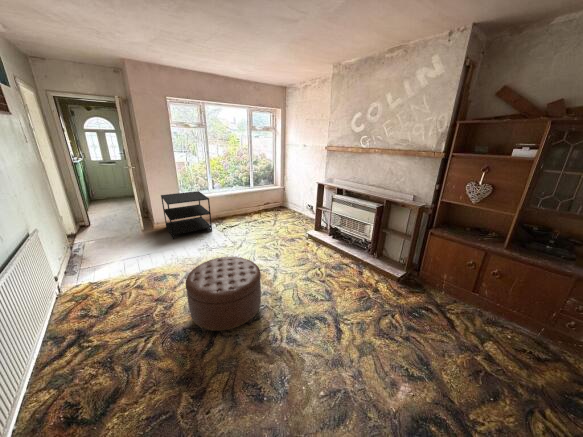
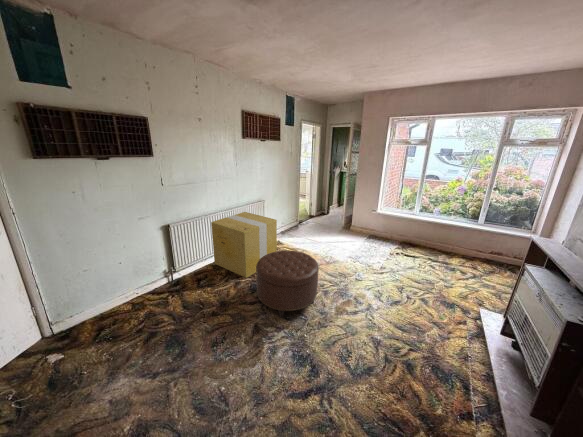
side table: present [161,191,212,239] -> none [351,200,402,248]
cardboard box: none [7,247,148,386] -> present [211,212,277,278]

